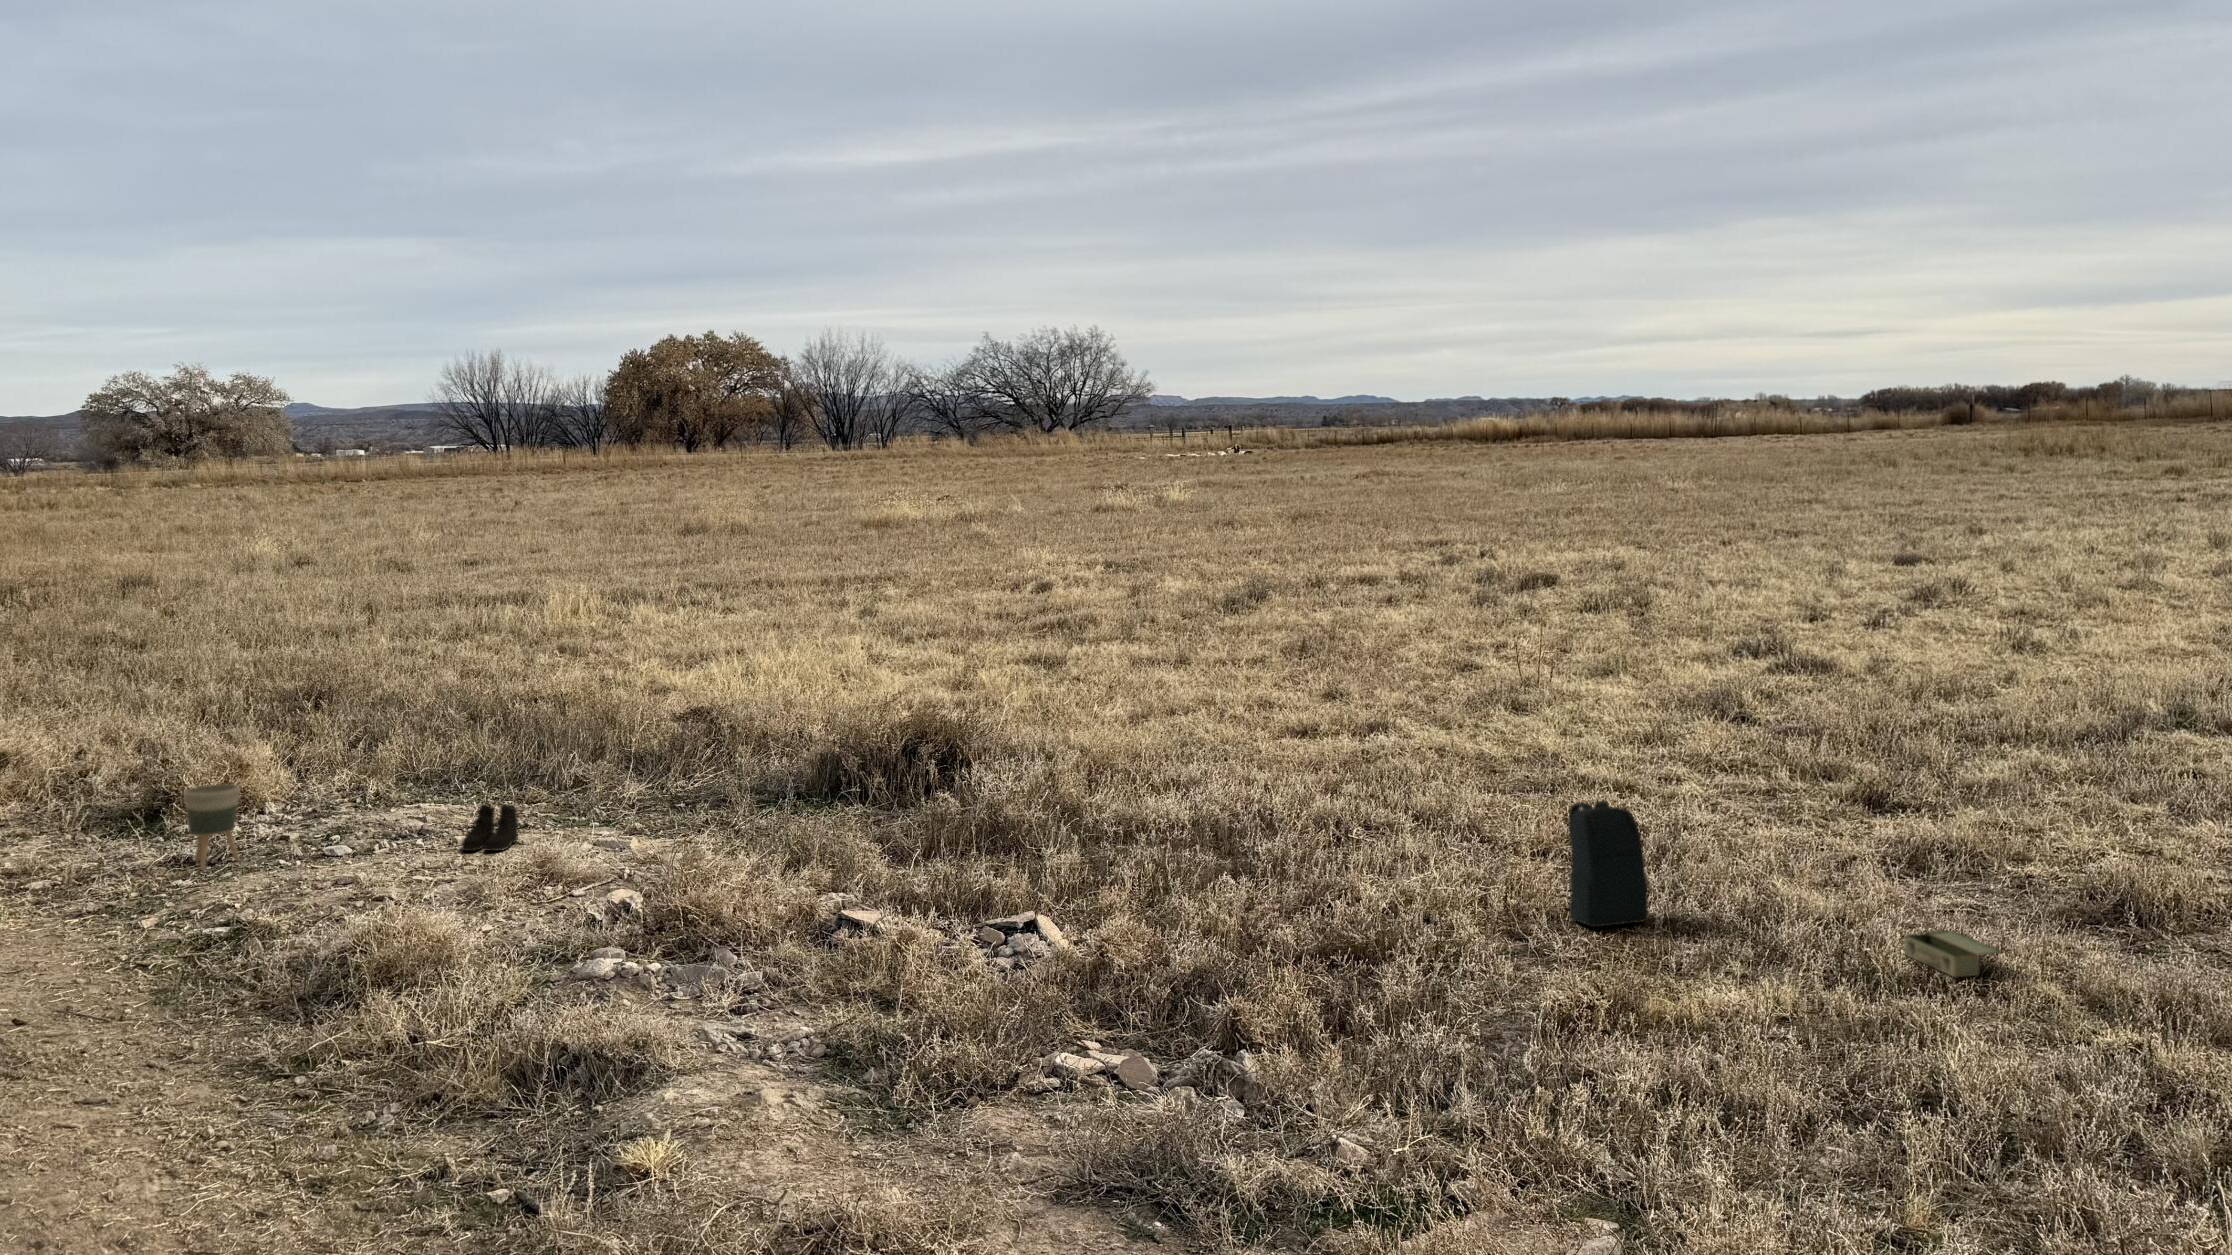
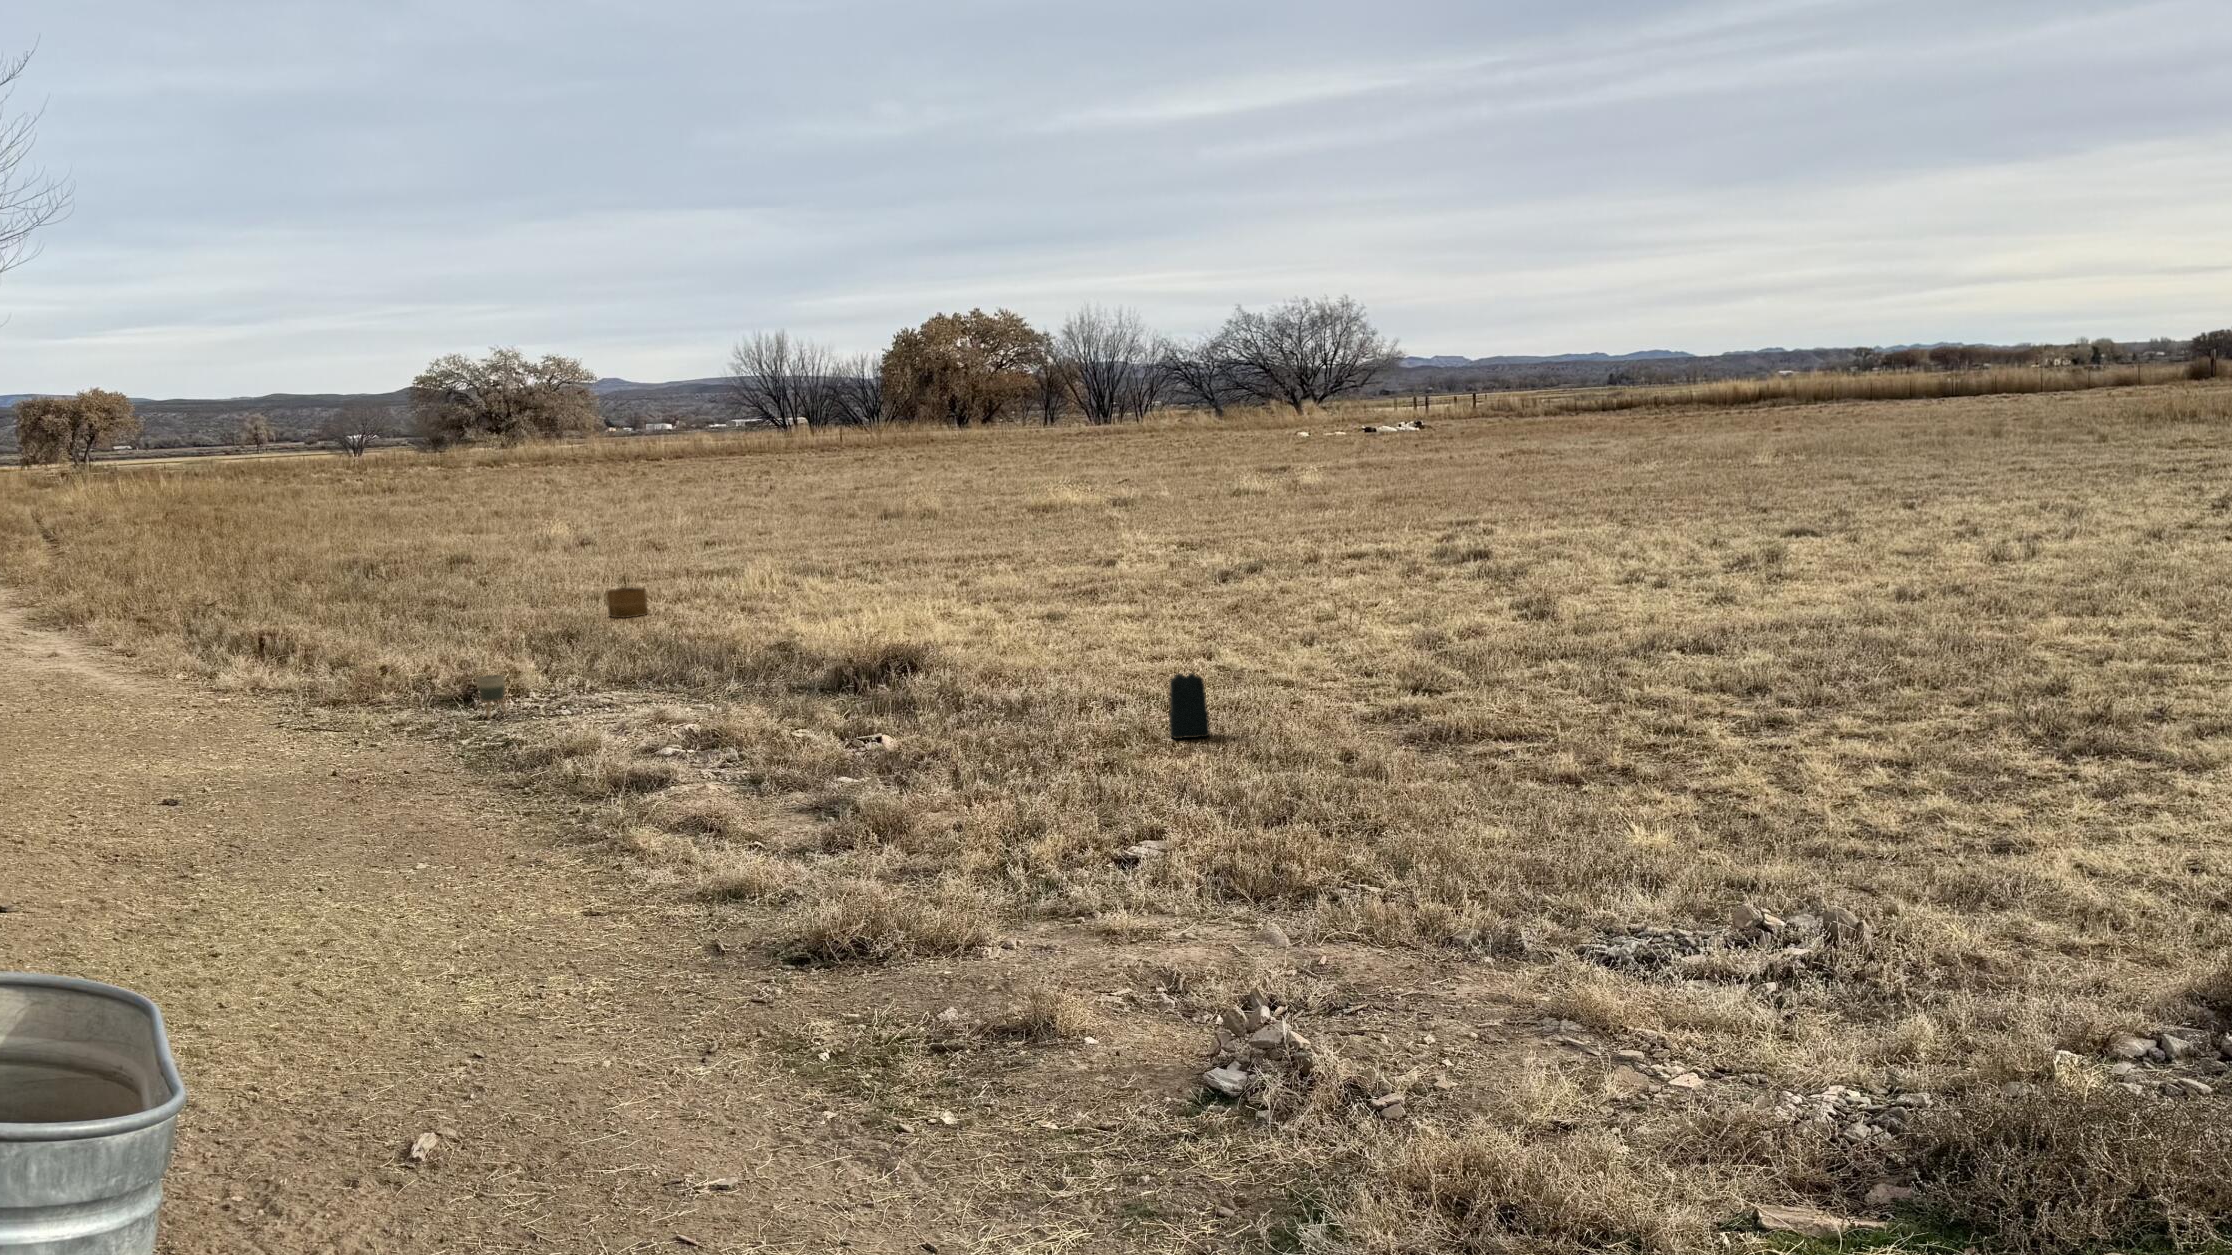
cardboard box: none [370,623,429,668] -> present [607,587,648,618]
boots: present [461,804,518,851] -> none [623,686,655,712]
toolbox: present [1904,930,2002,978] -> none [1315,736,1350,756]

